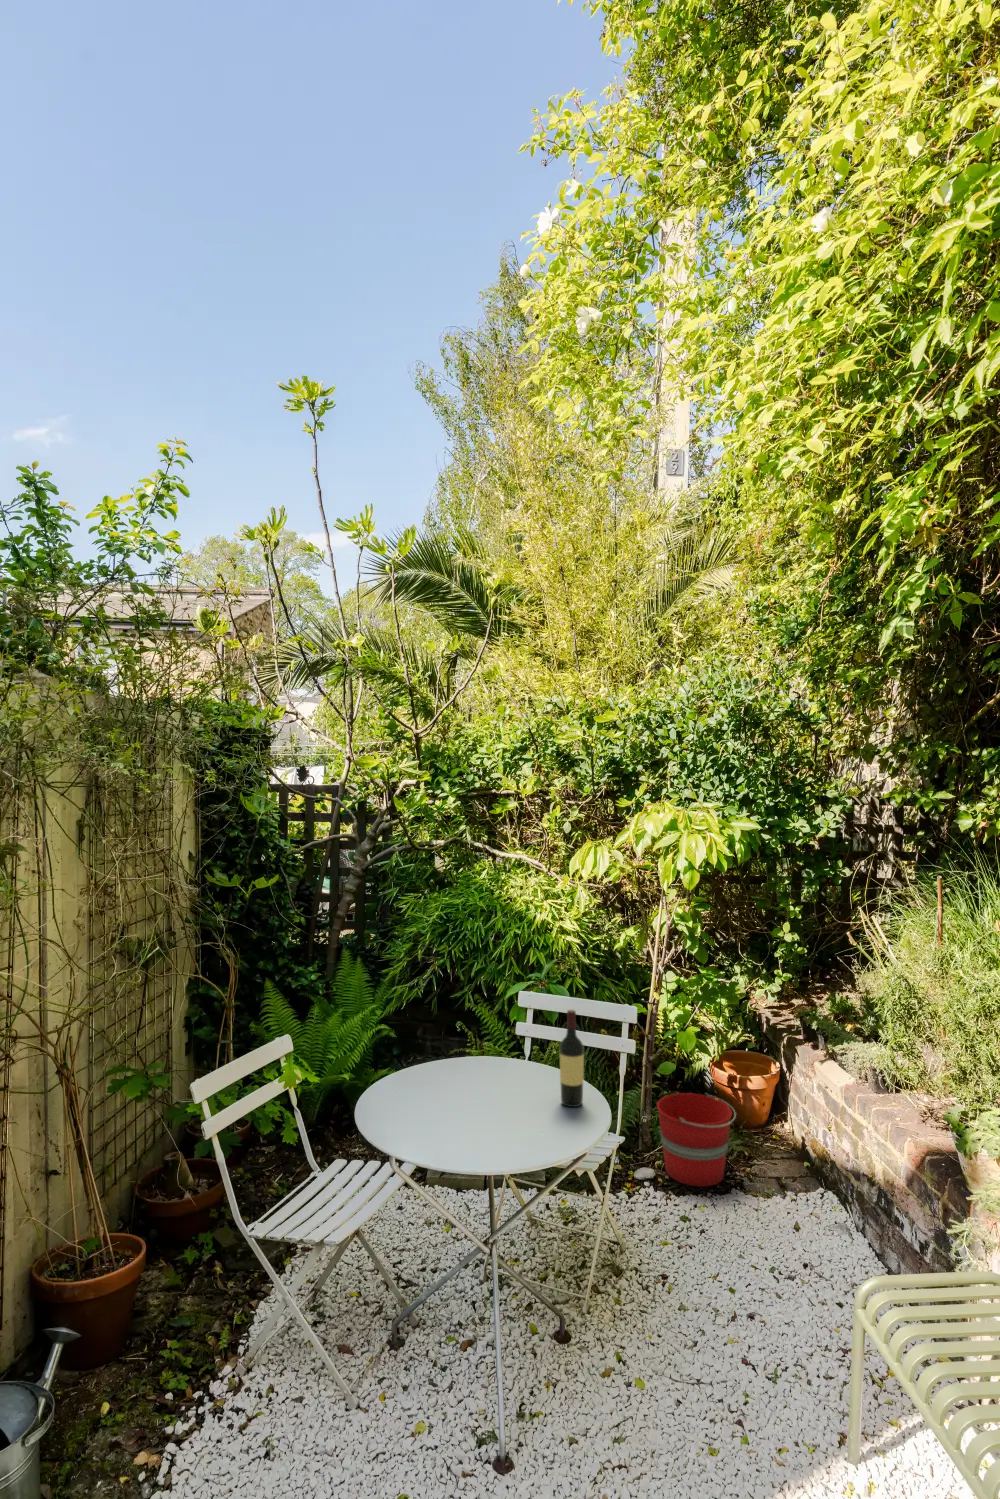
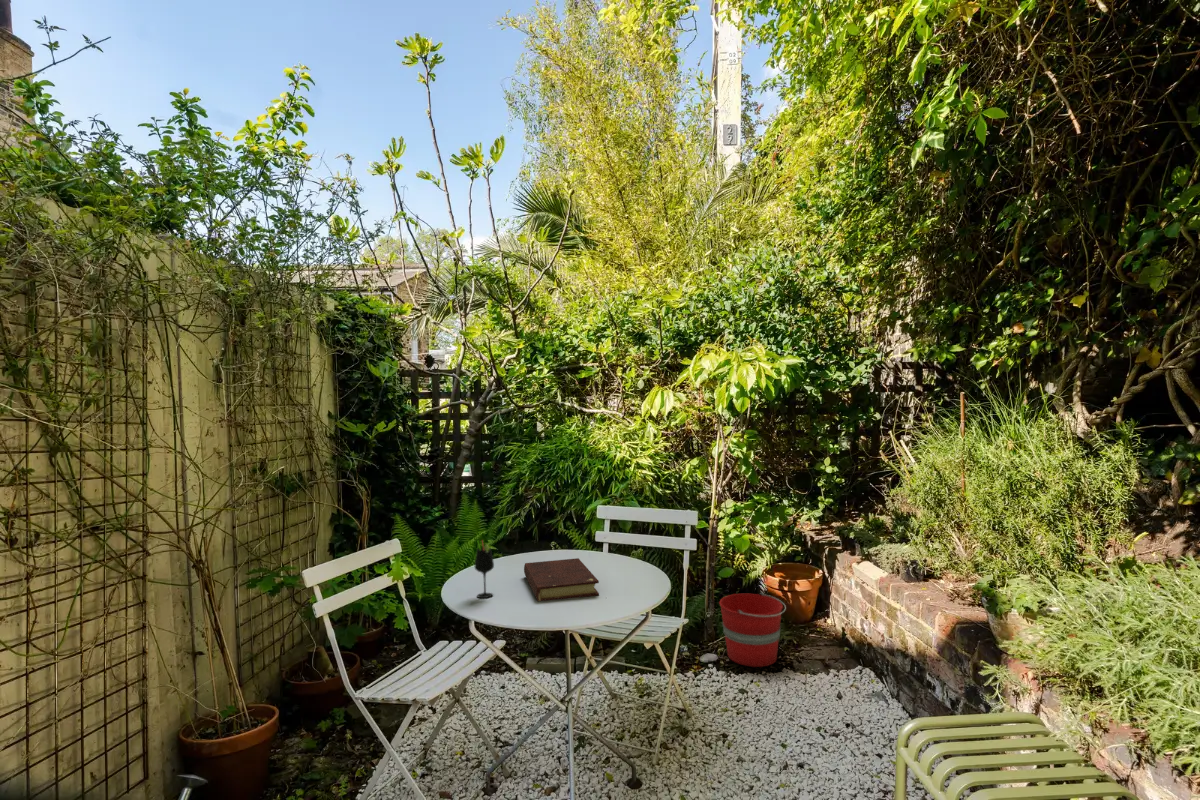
wine bottle: present [560,1010,584,1107] -> none [626,501,647,584]
wine glass: none [392,1058,414,1125] -> present [475,541,494,598]
book: none [441,1070,531,1132] -> present [524,558,599,601]

